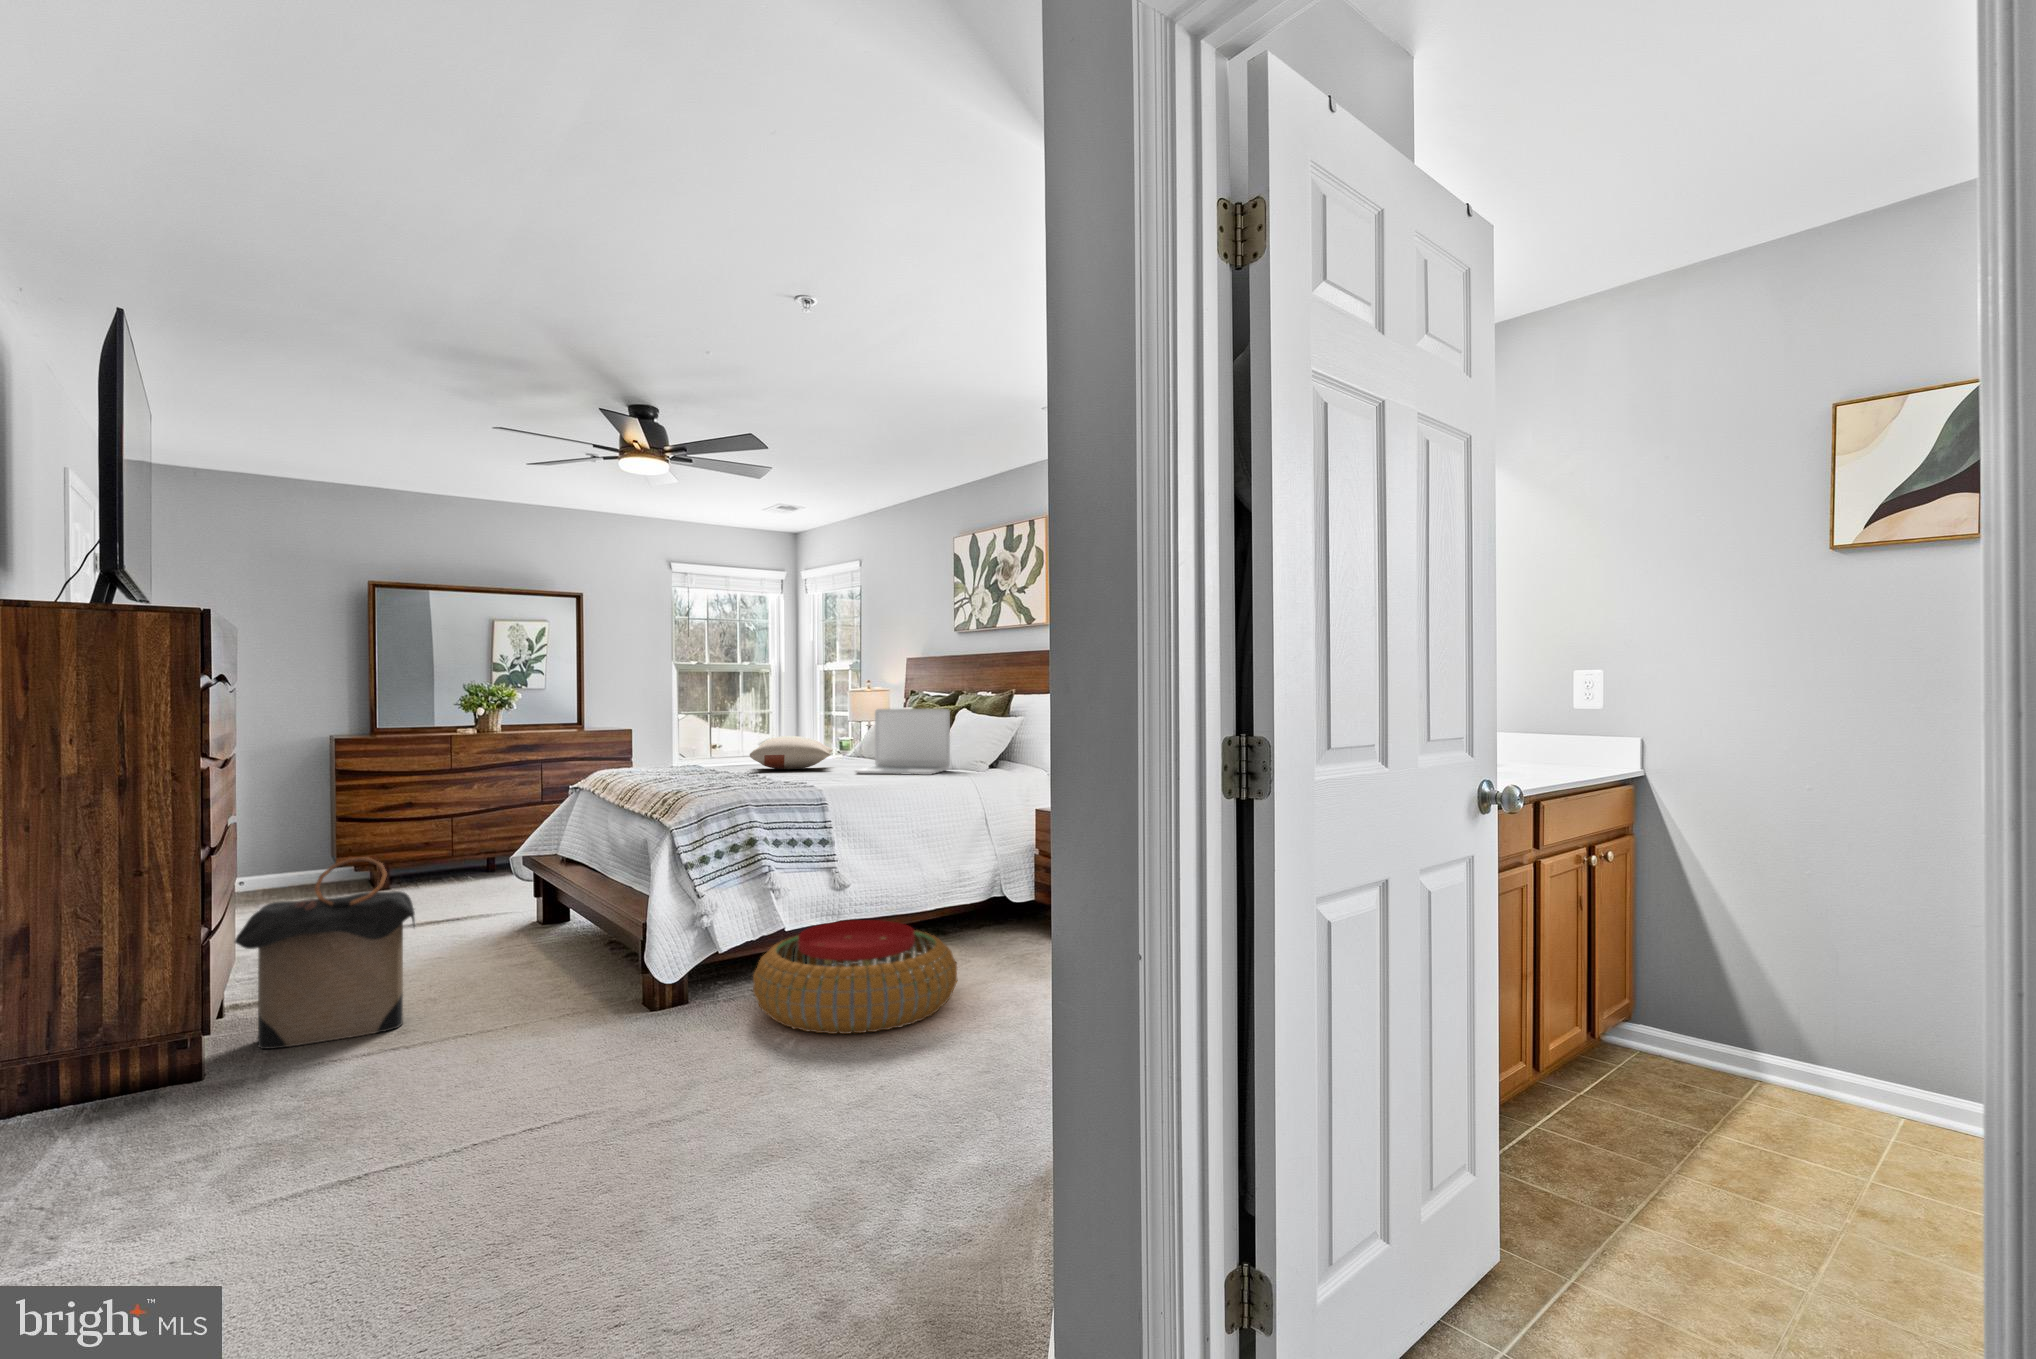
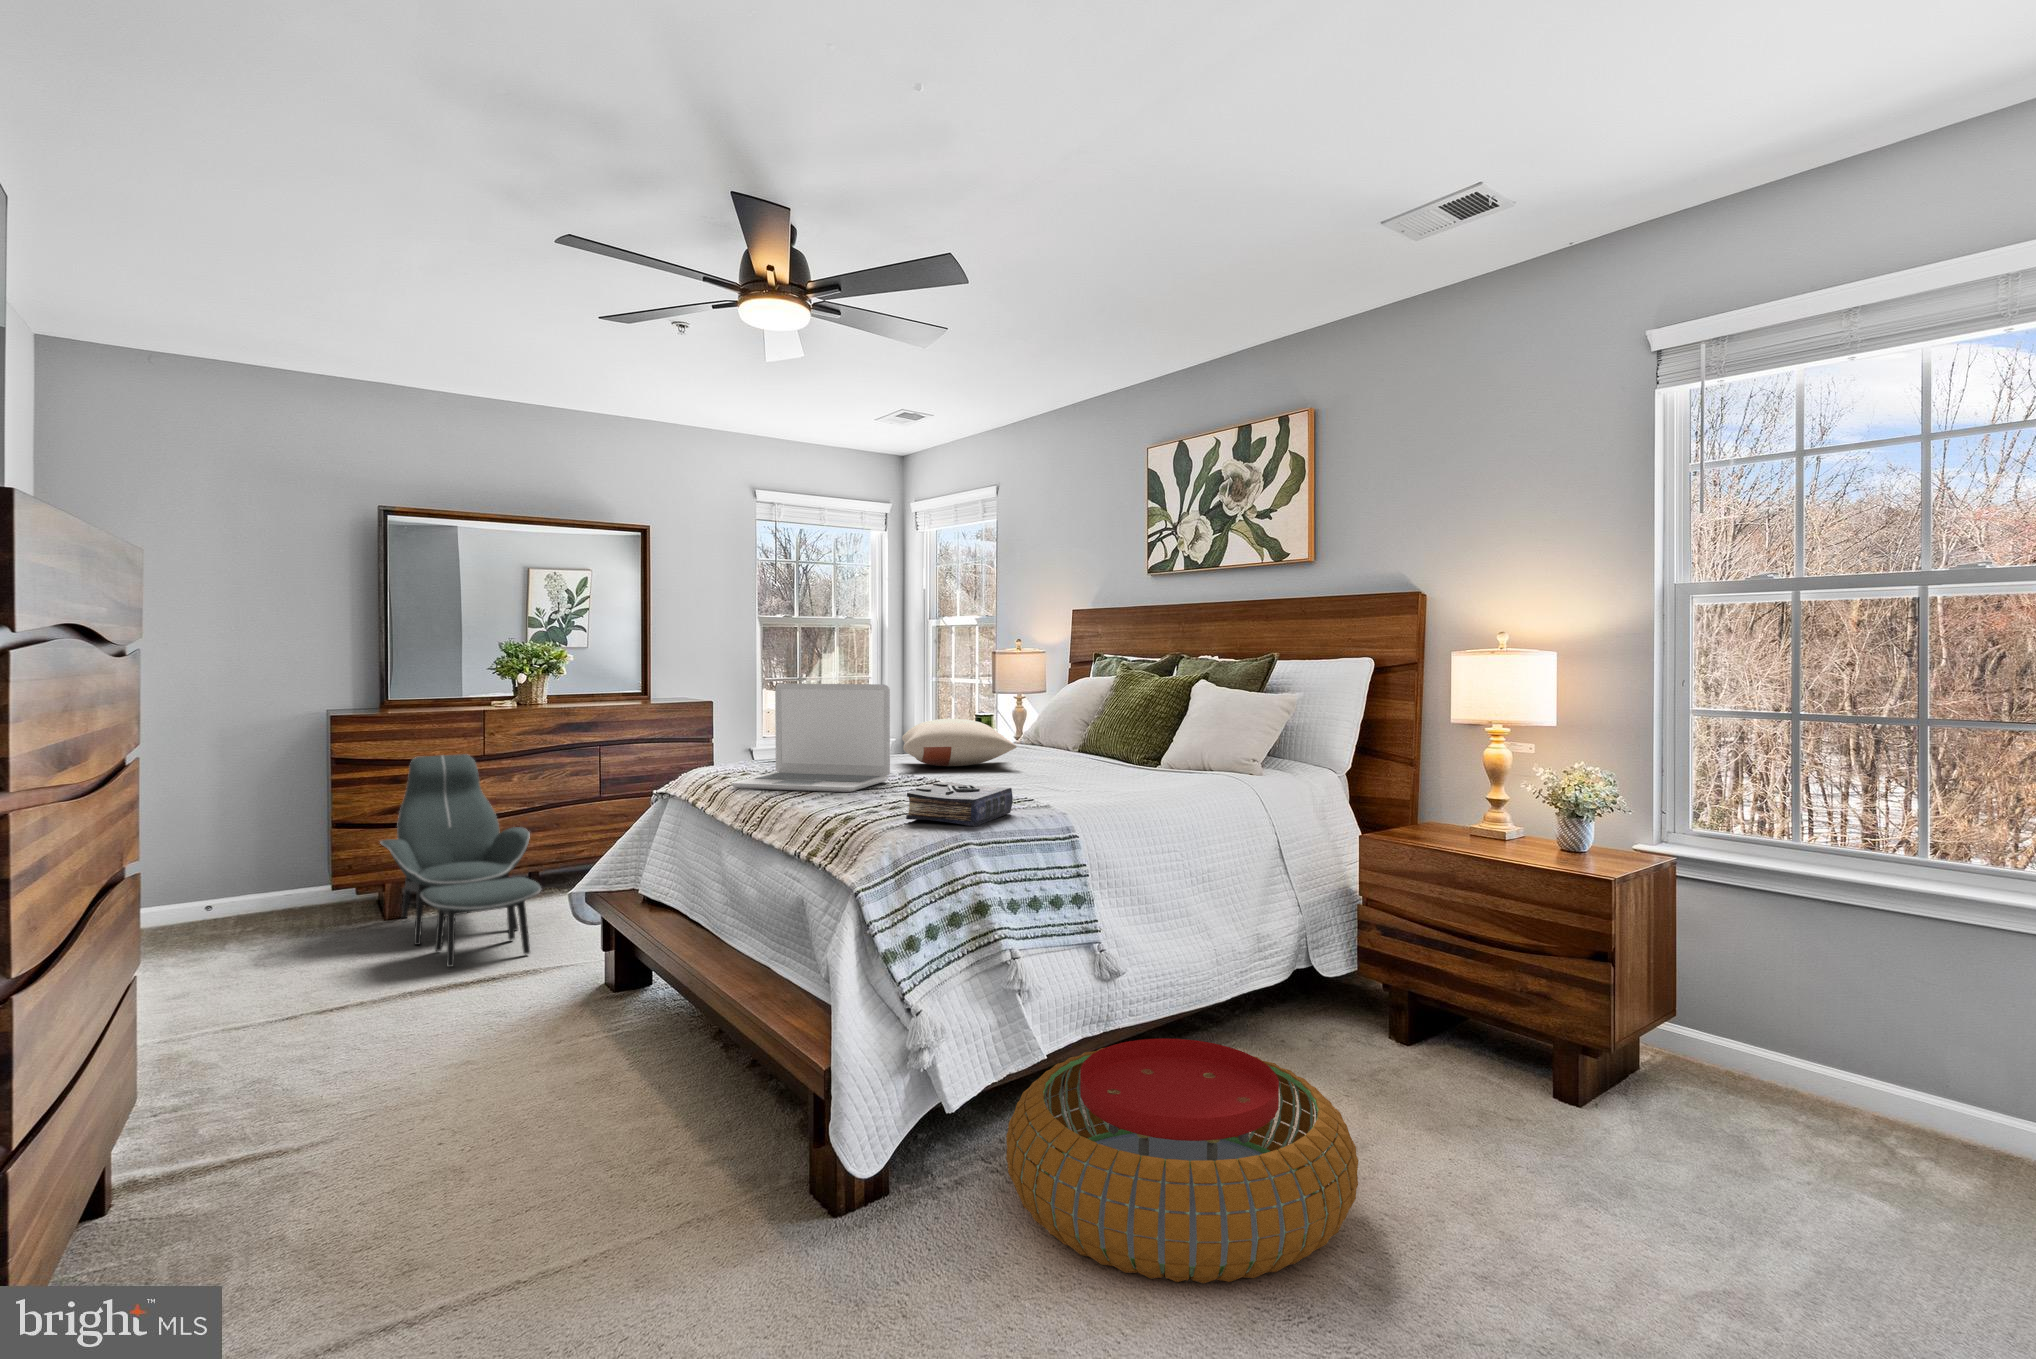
laptop: present [855,709,950,775] -> present [732,683,890,792]
lounge chair: none [374,767,492,913] -> present [380,754,541,967]
book: none [712,770,785,794] -> present [906,782,1013,827]
laundry hamper: present [235,857,415,1049] -> none [110,943,435,1299]

